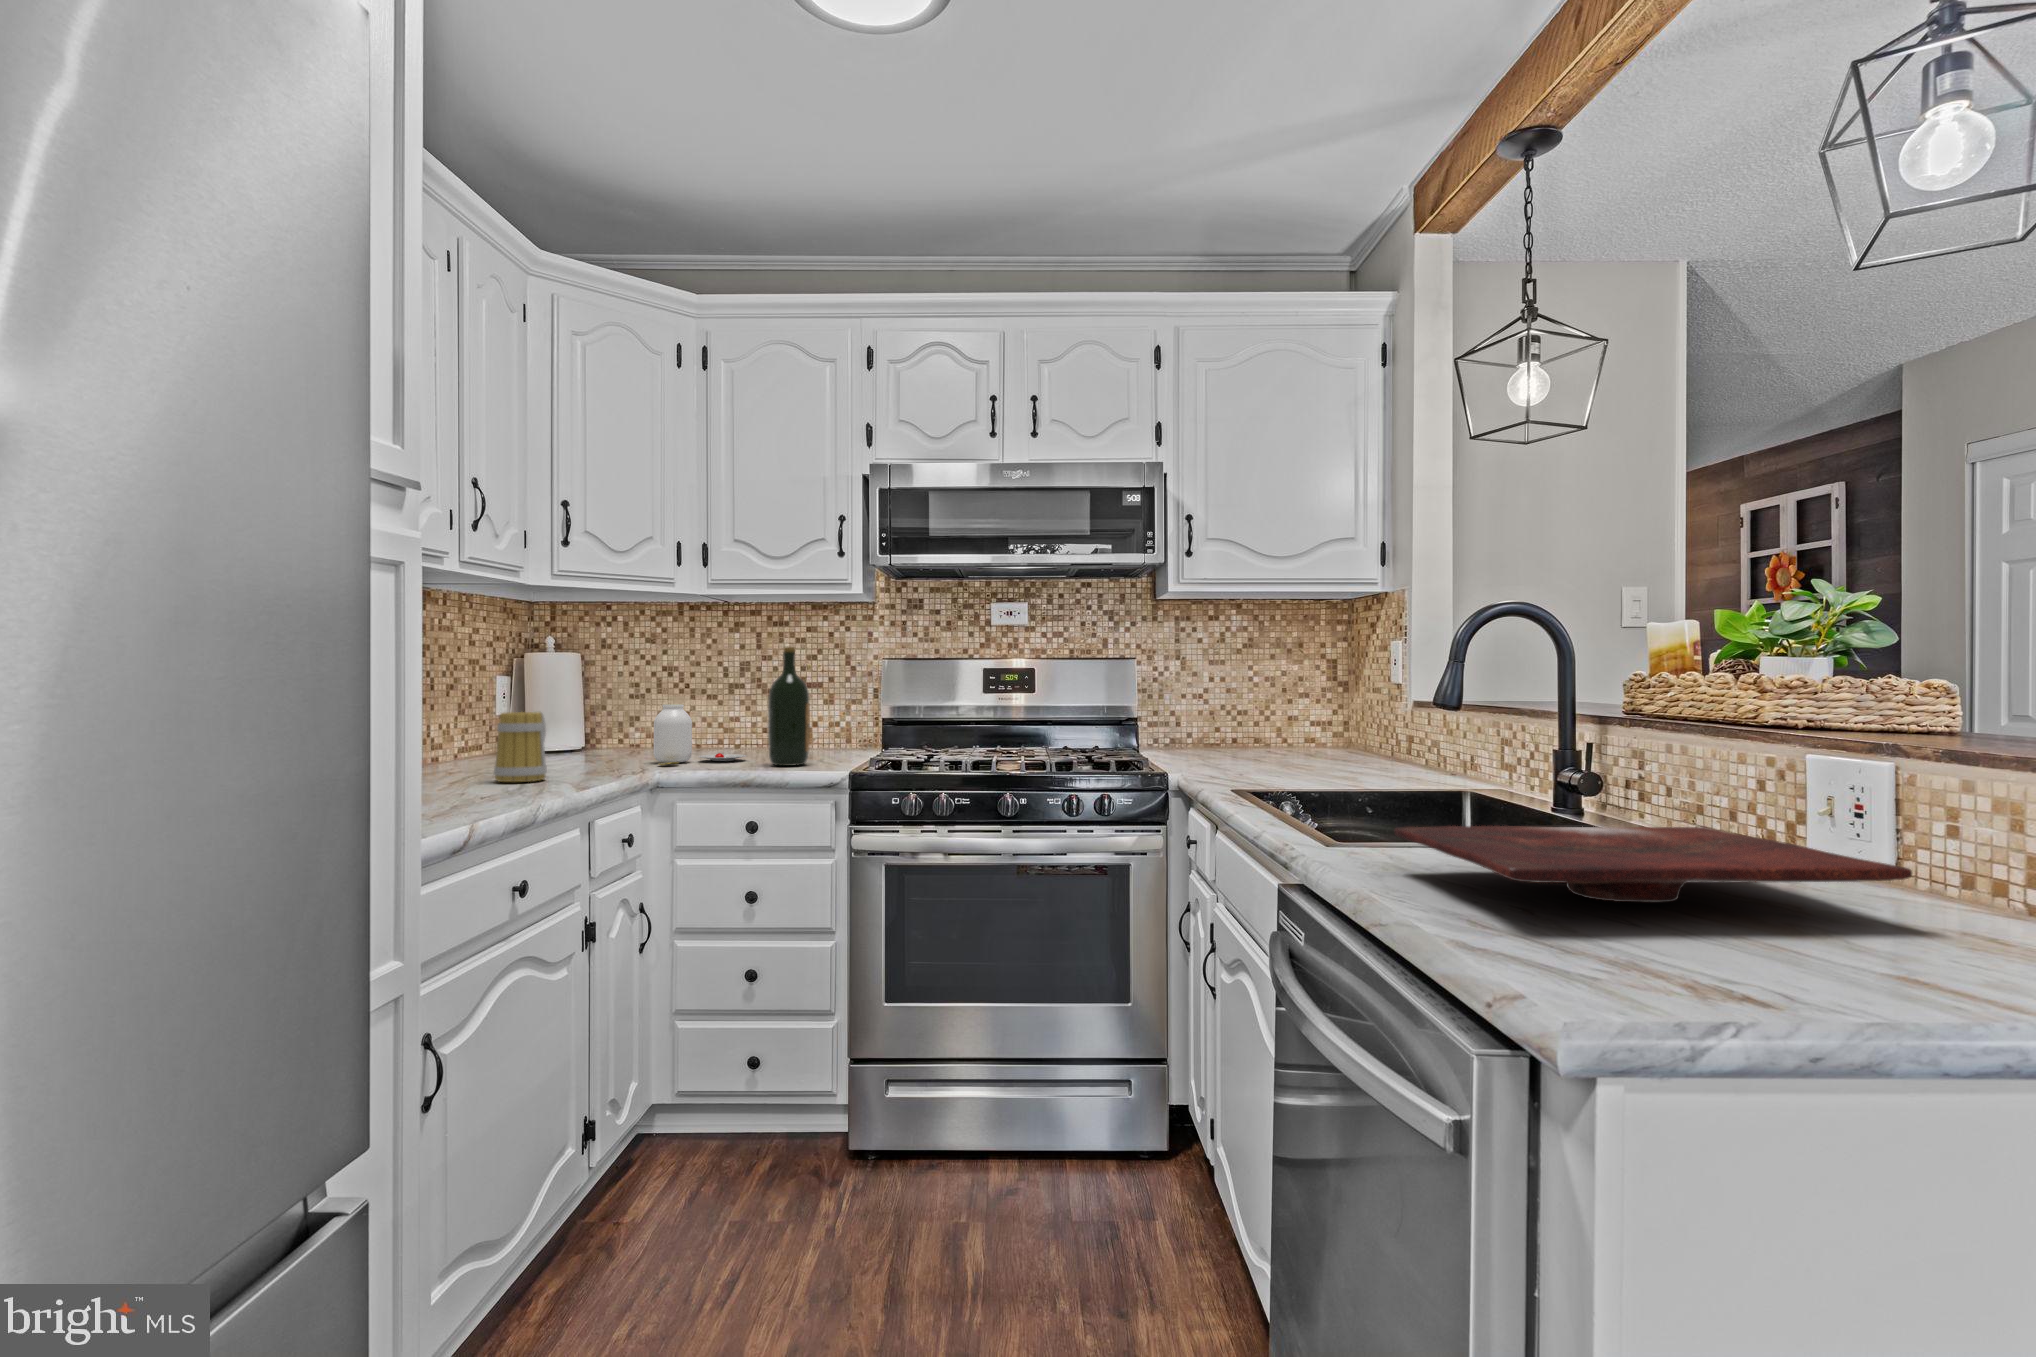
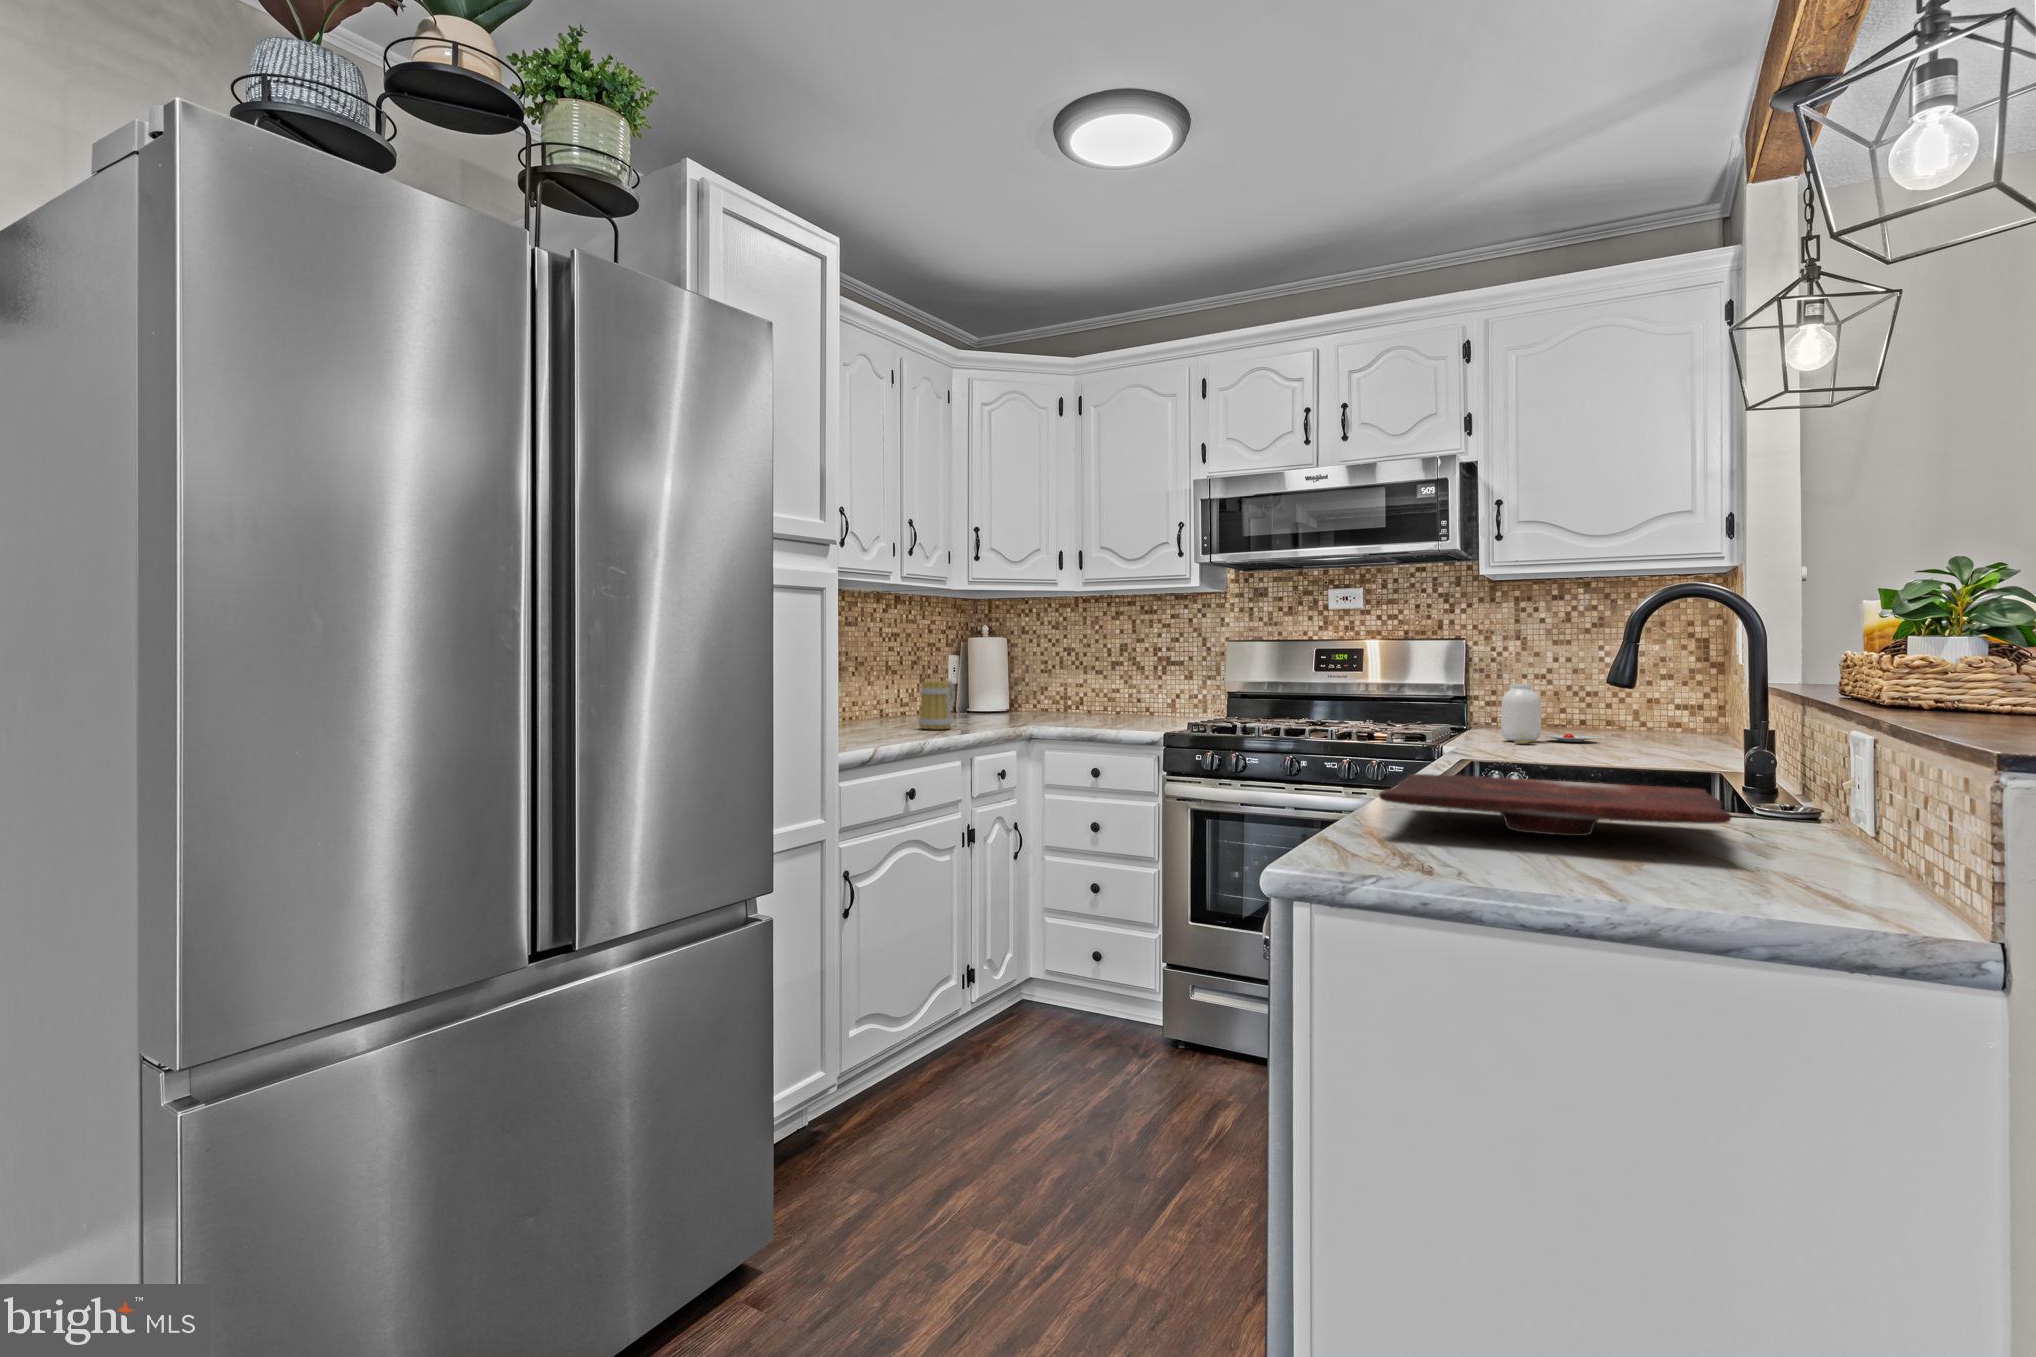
wine bottle: present [768,647,810,766] -> none [1115,632,1148,727]
jar: present [654,704,746,765] -> present [1501,684,1597,743]

